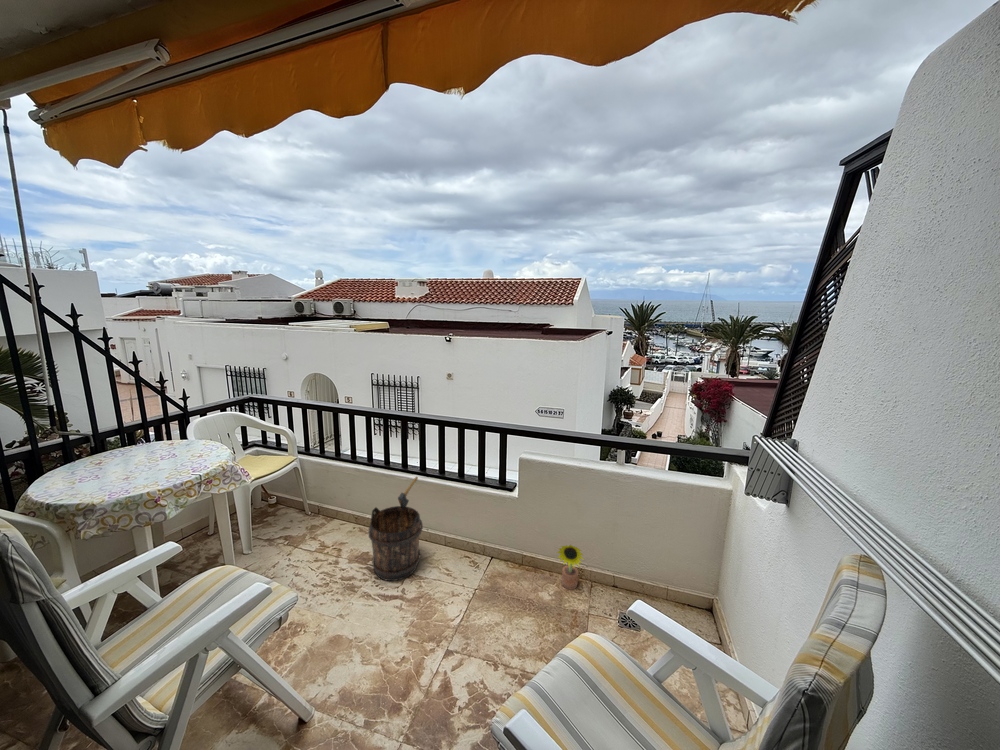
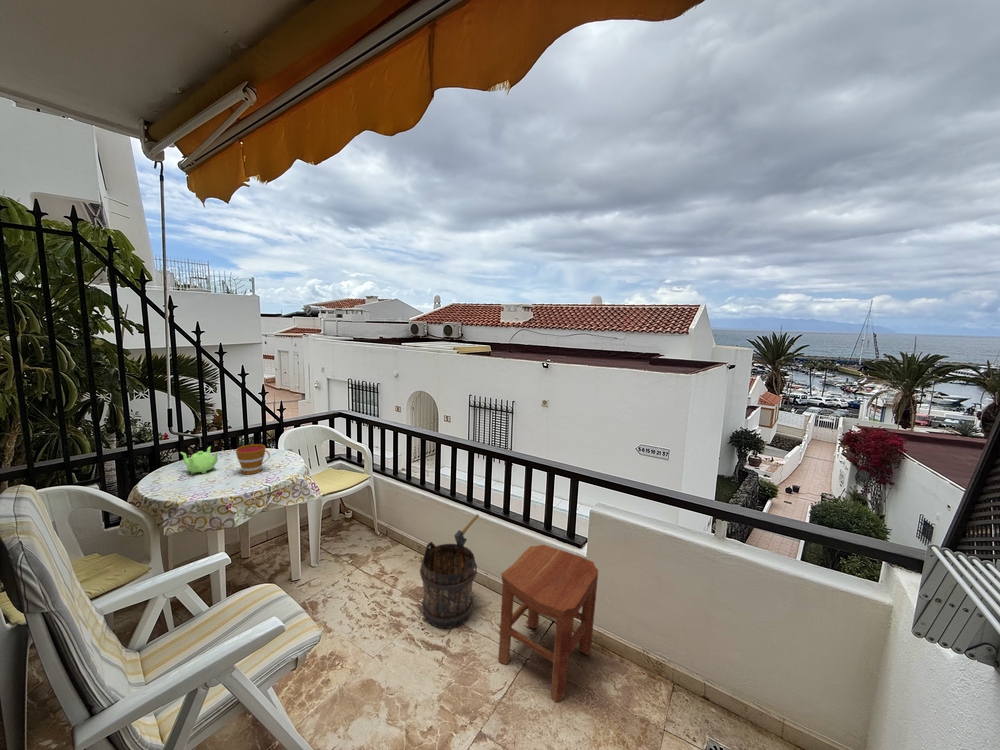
cup: none [149,434,192,467] -> present [236,444,270,474]
teapot: none [72,443,127,475] -> present [181,447,218,474]
stool: none [450,492,530,613] -> present [498,545,598,702]
decorative plant: present [557,545,583,589] -> none [627,632,663,692]

